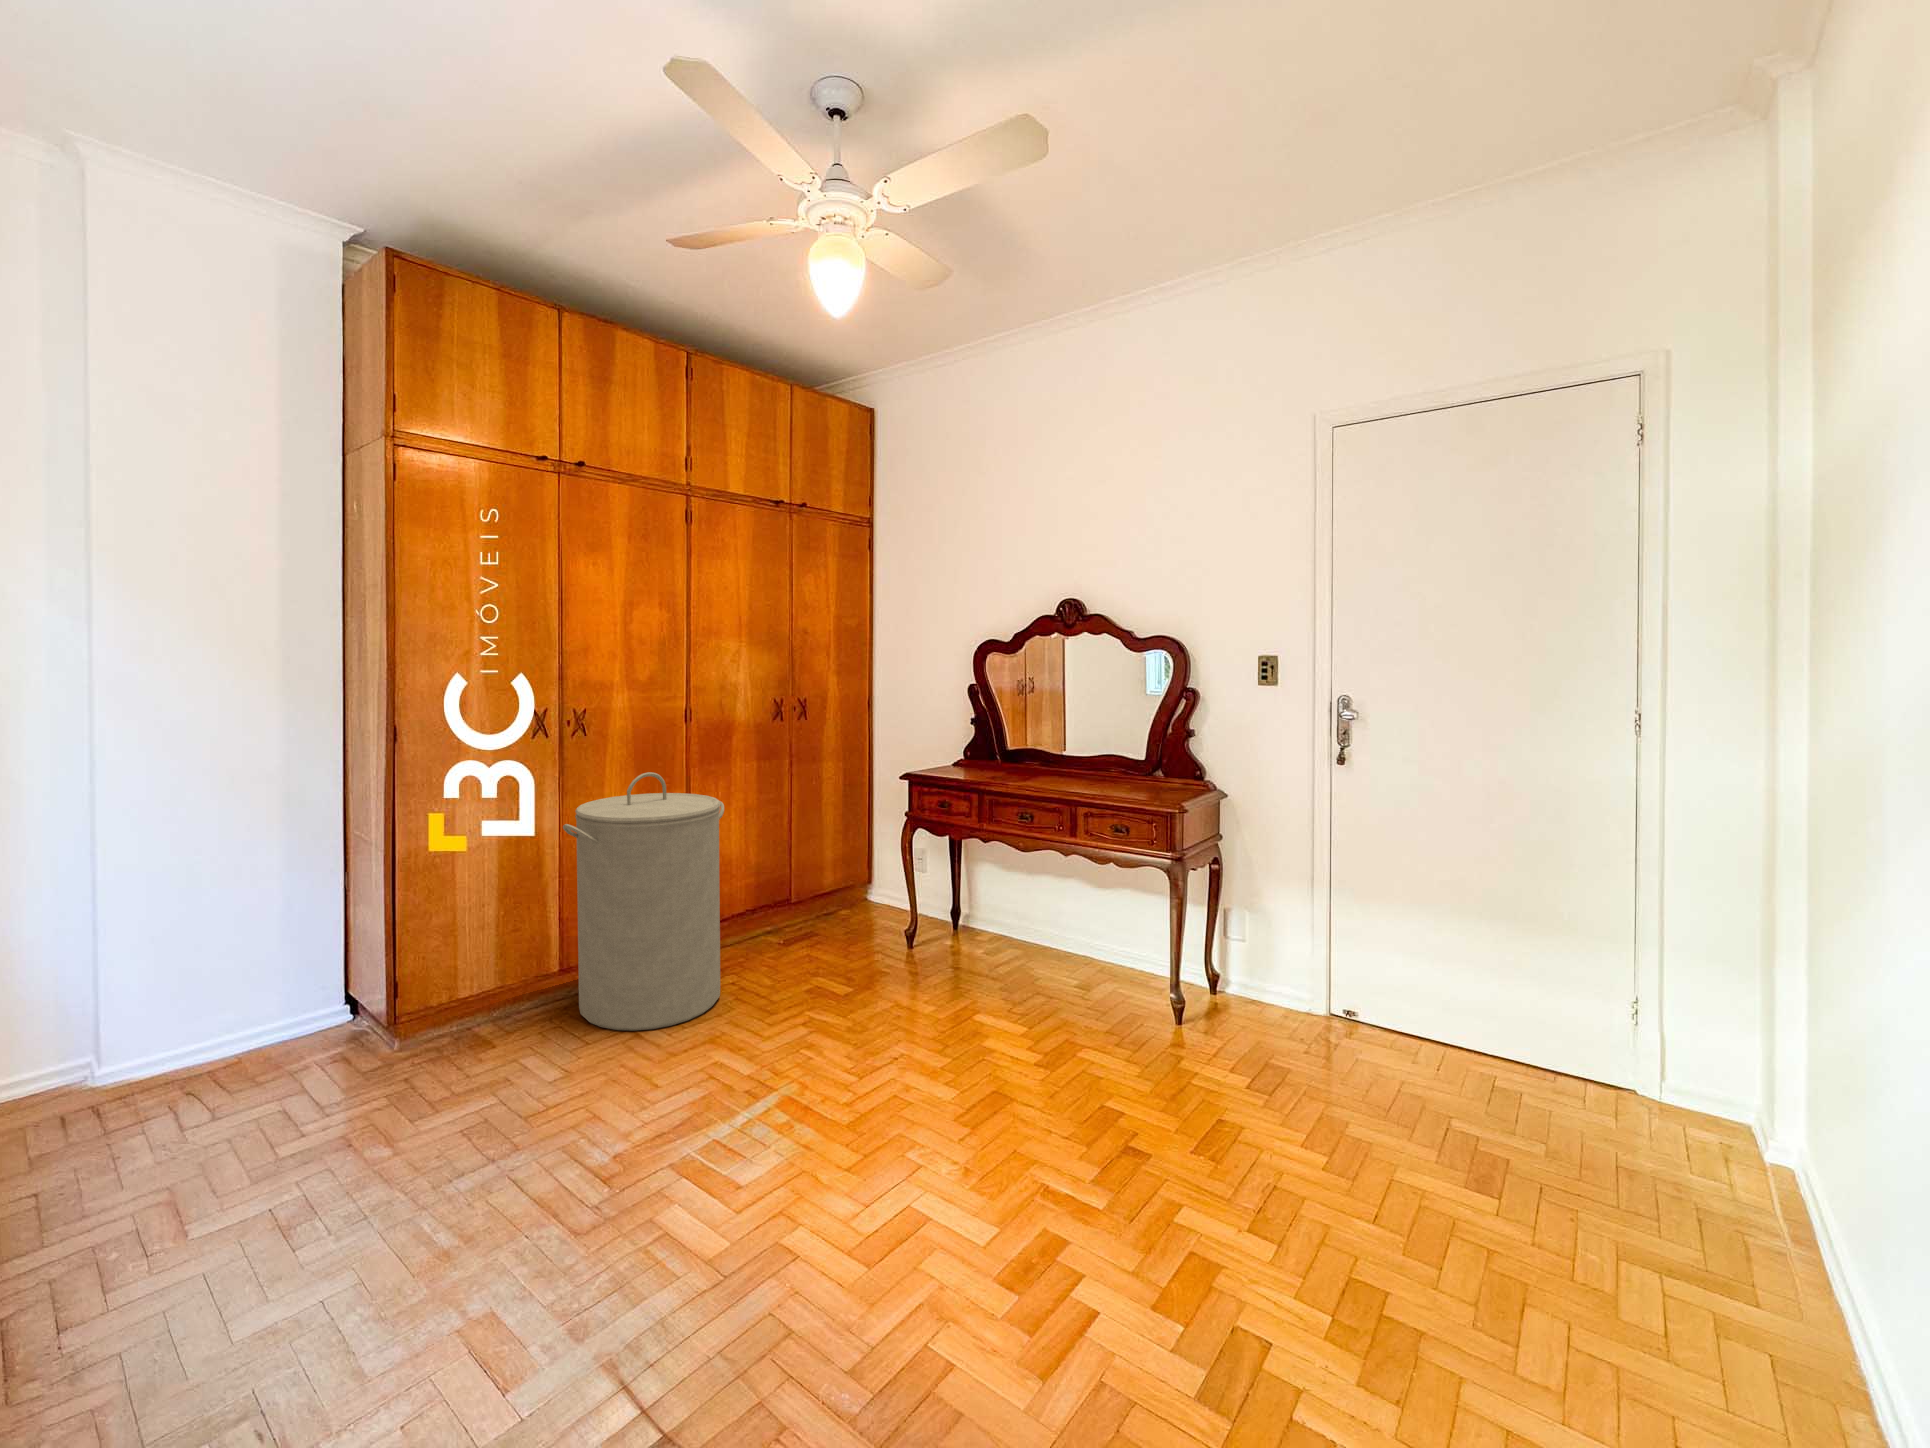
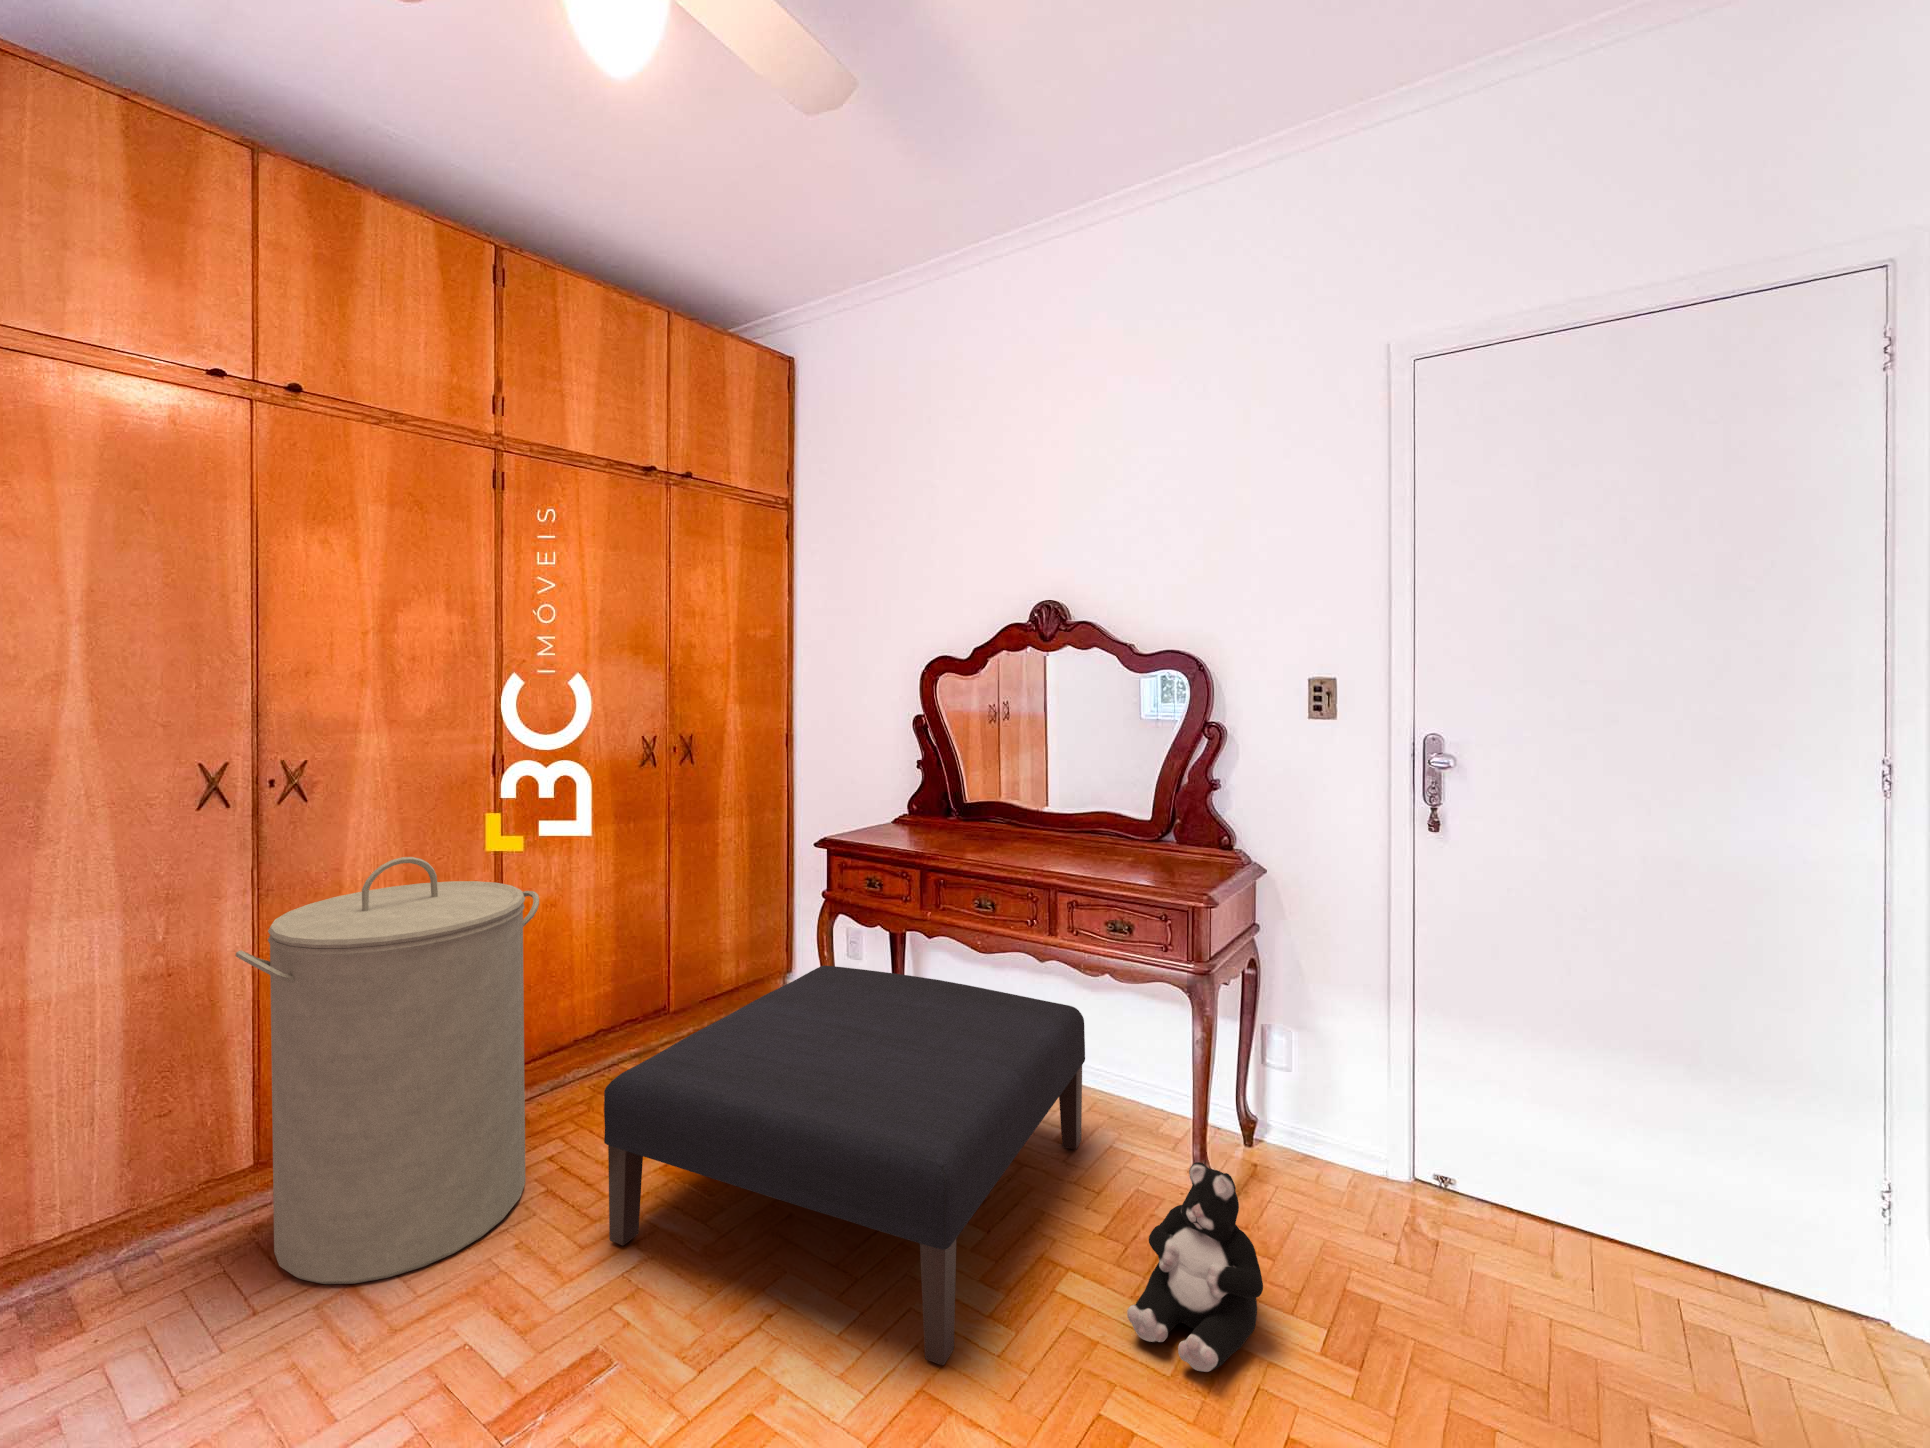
ottoman: none [781,863,1095,1079] -> present [604,965,1085,1365]
plush toy: none [1120,971,1208,1088] -> present [1127,1162,1263,1372]

